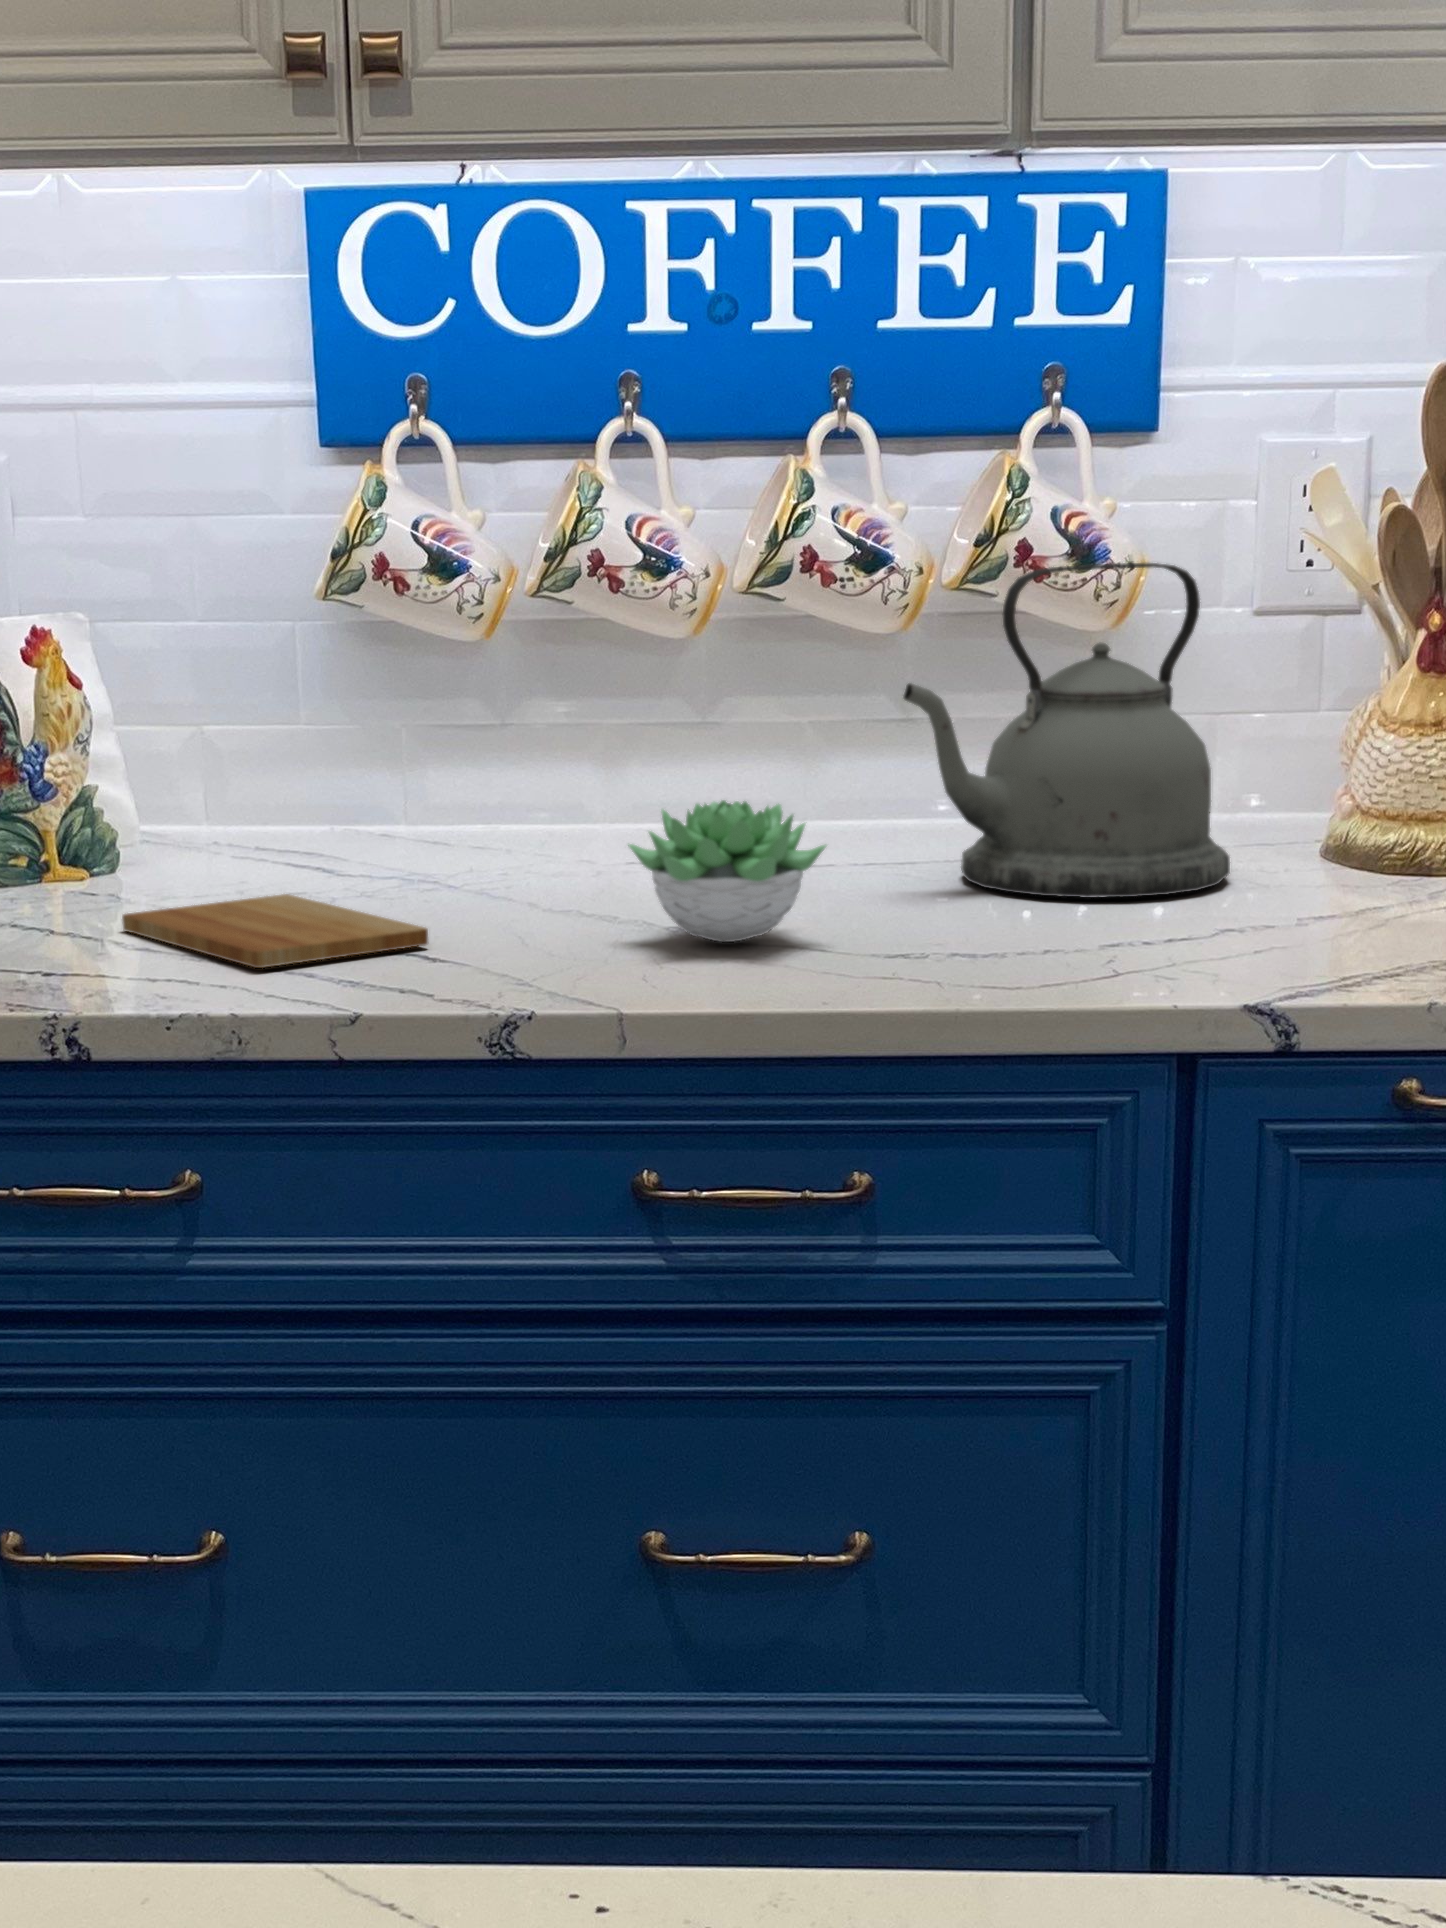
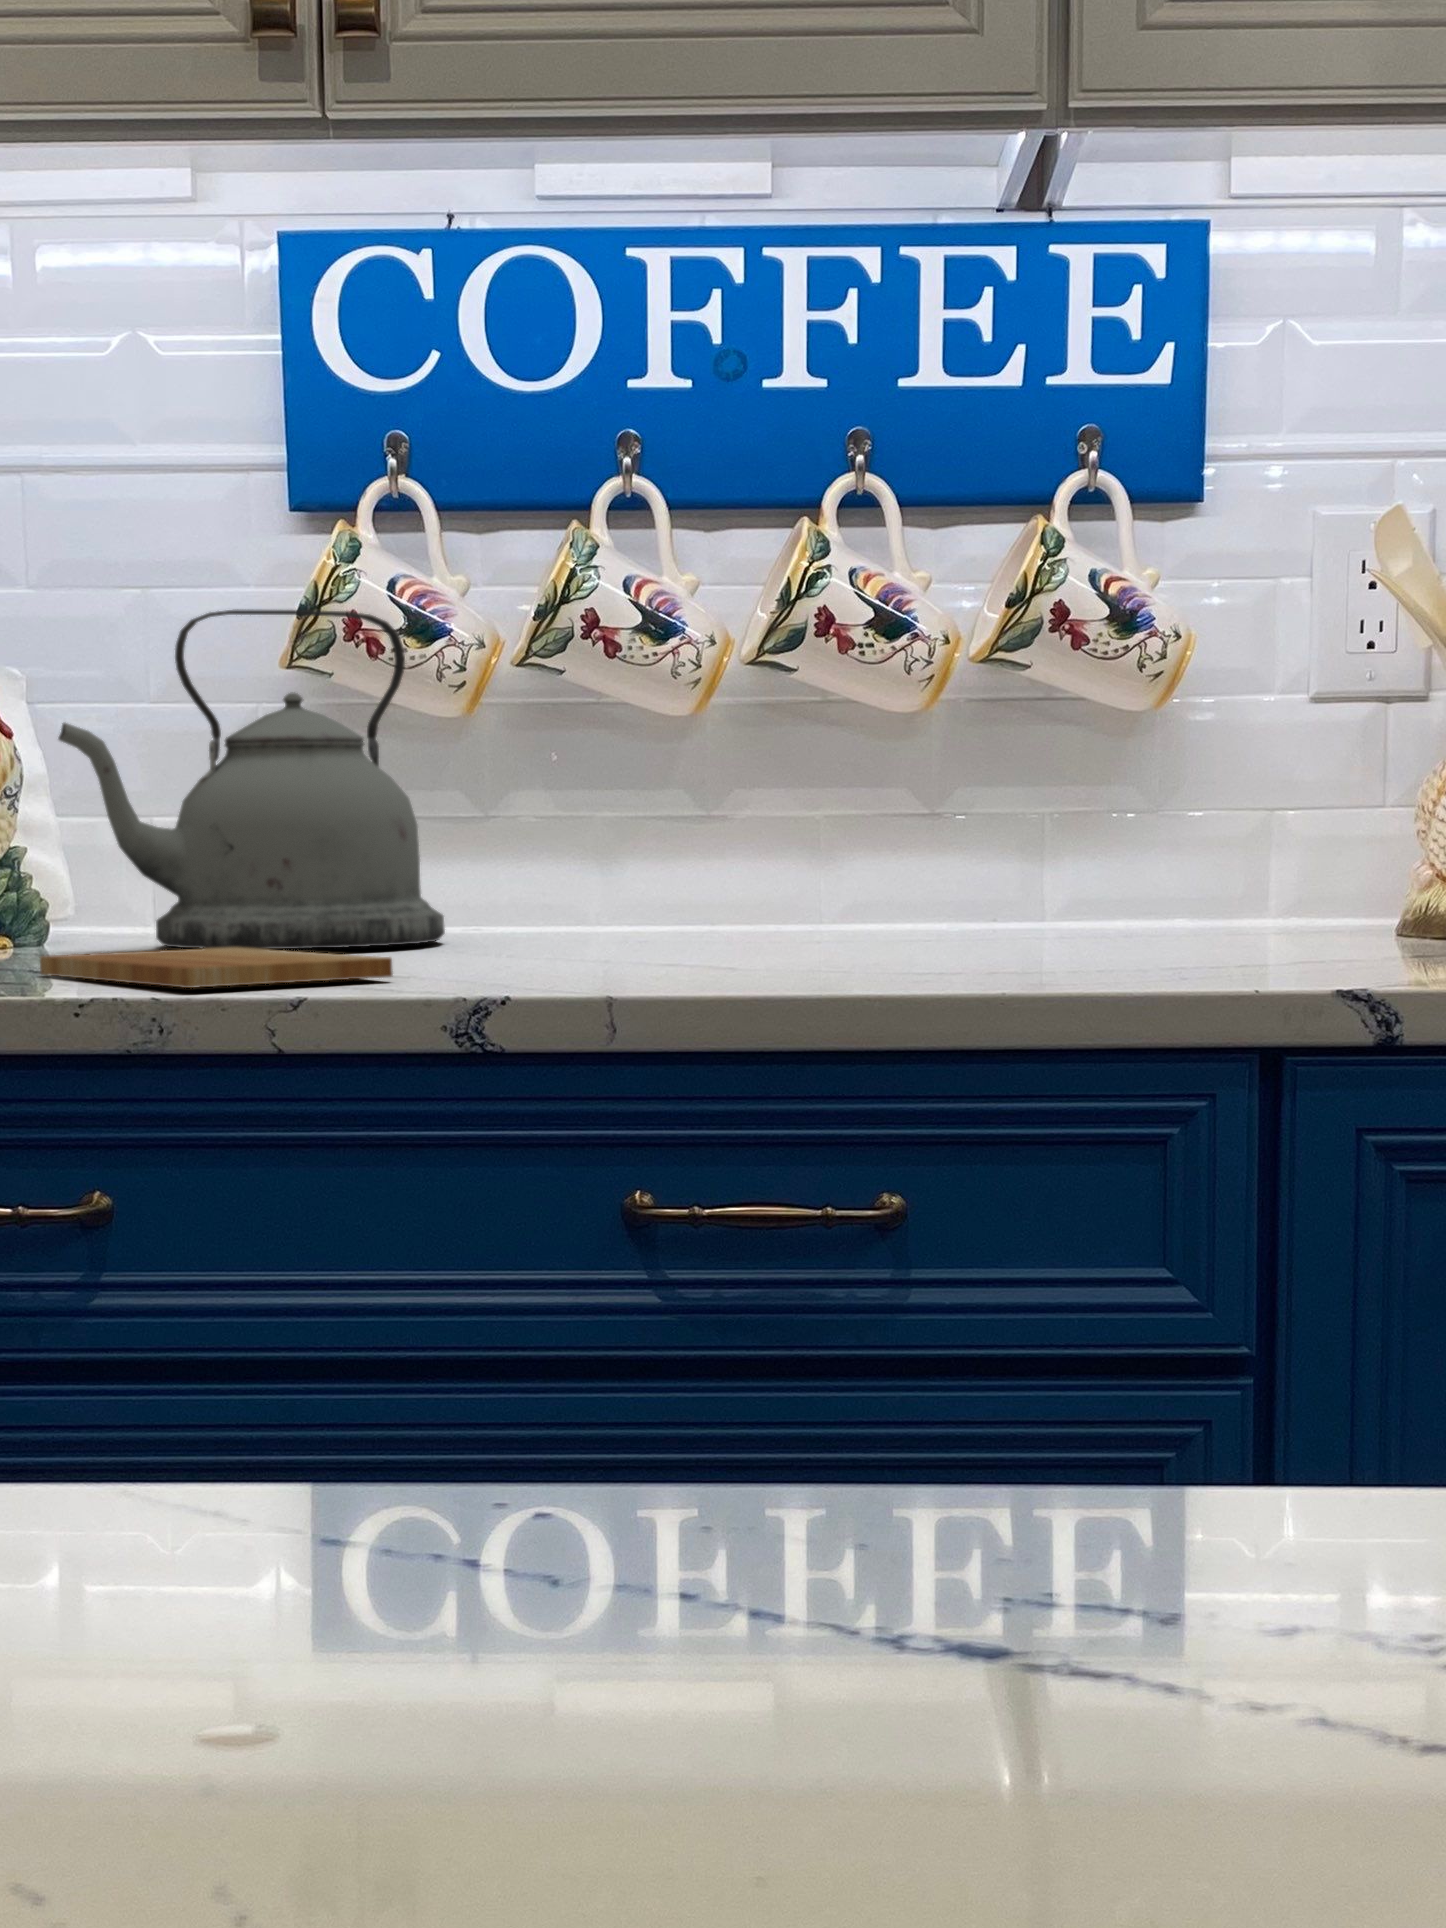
kettle: present [904,563,1230,898] -> present [58,609,445,949]
succulent plant: present [629,800,826,942] -> none [624,813,858,974]

